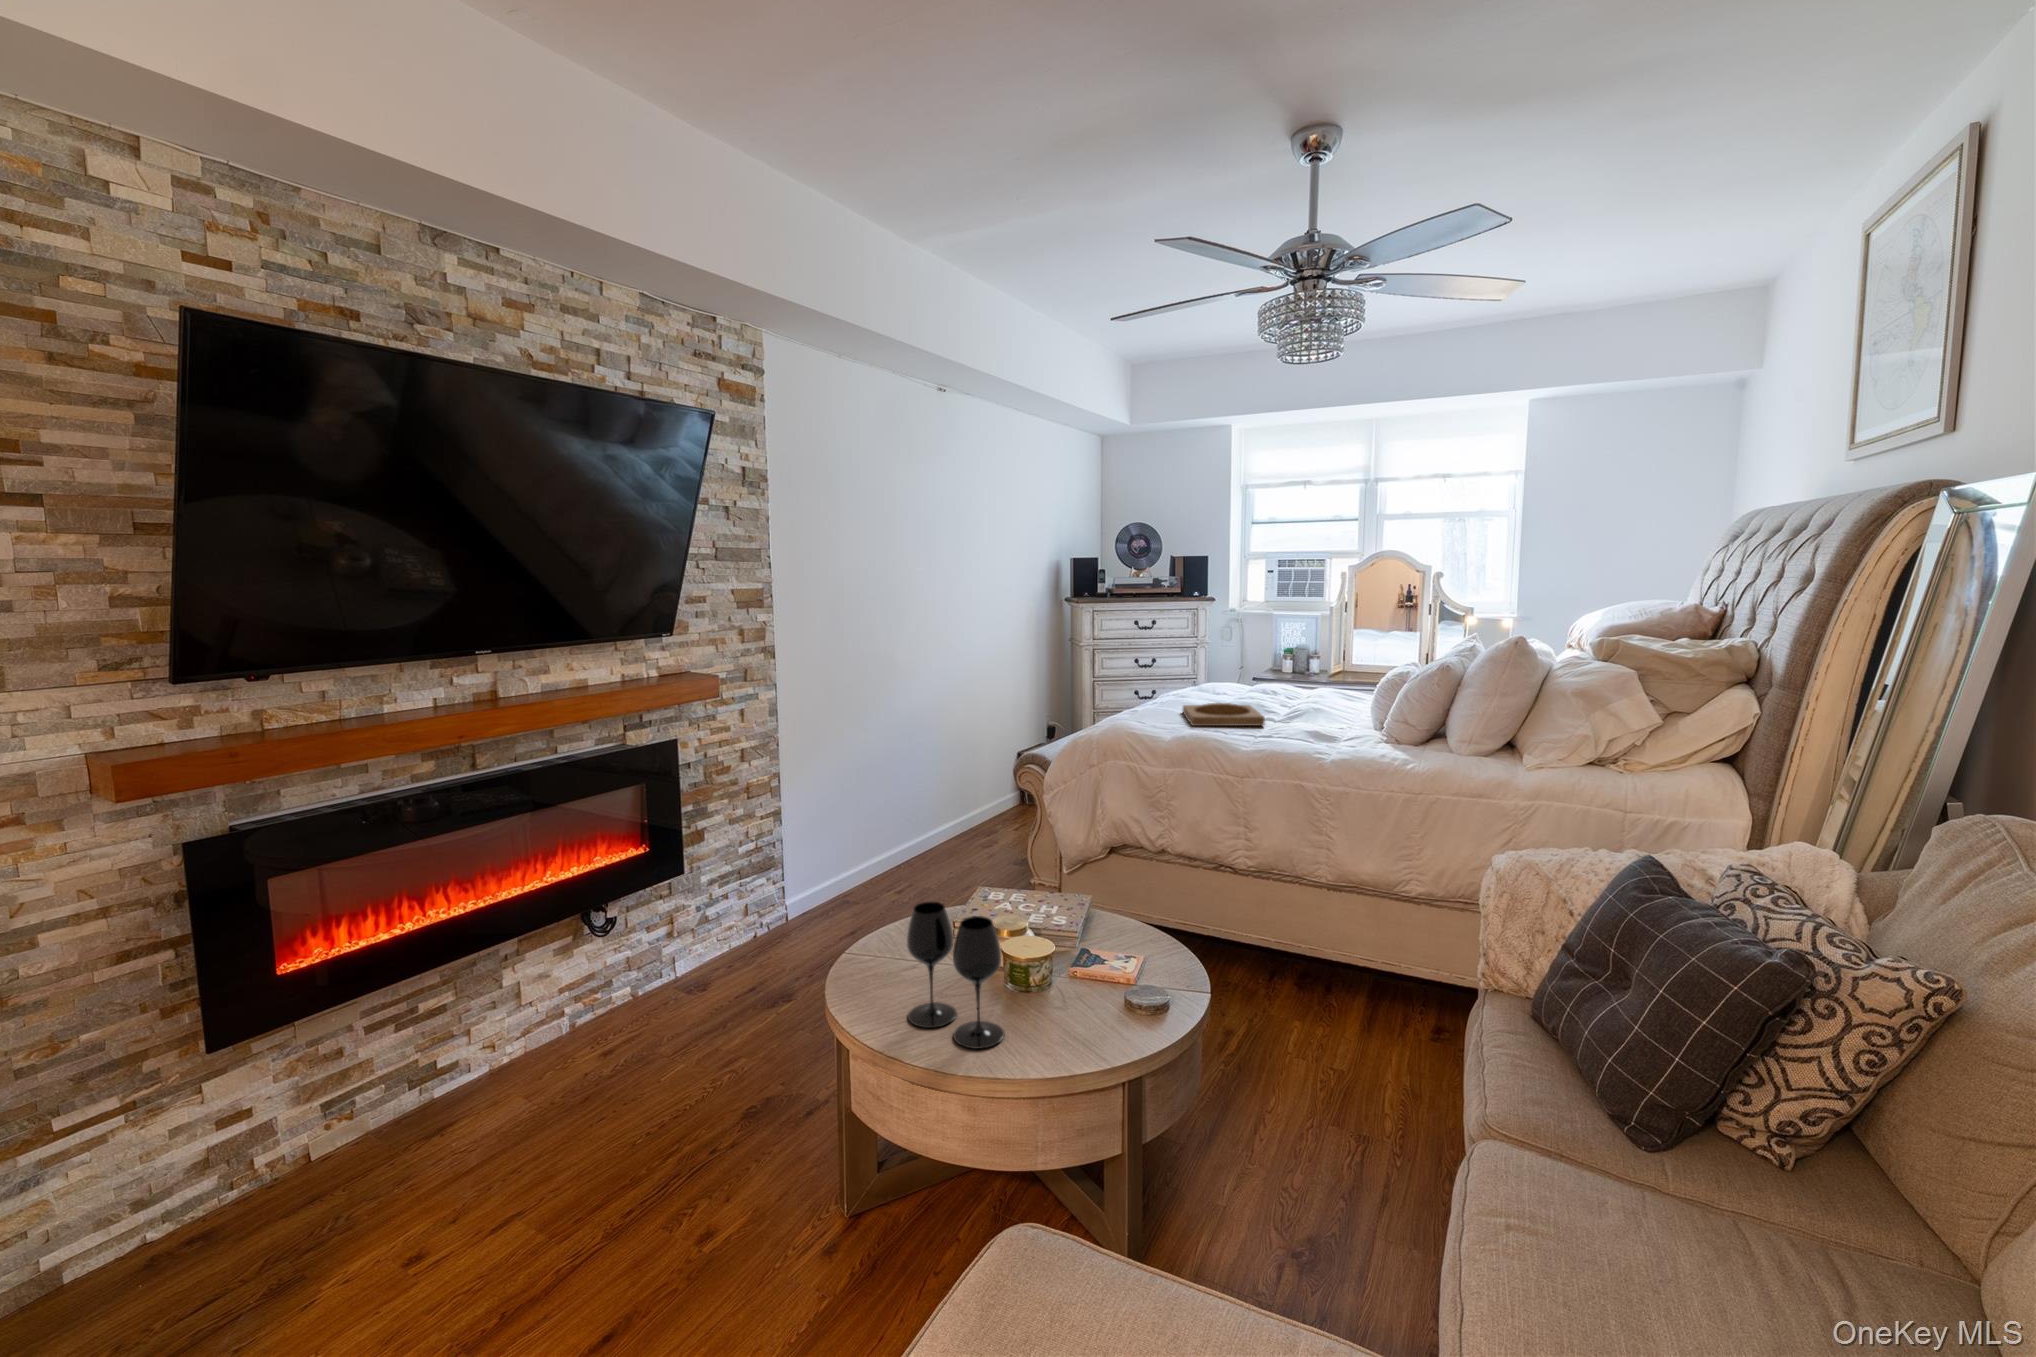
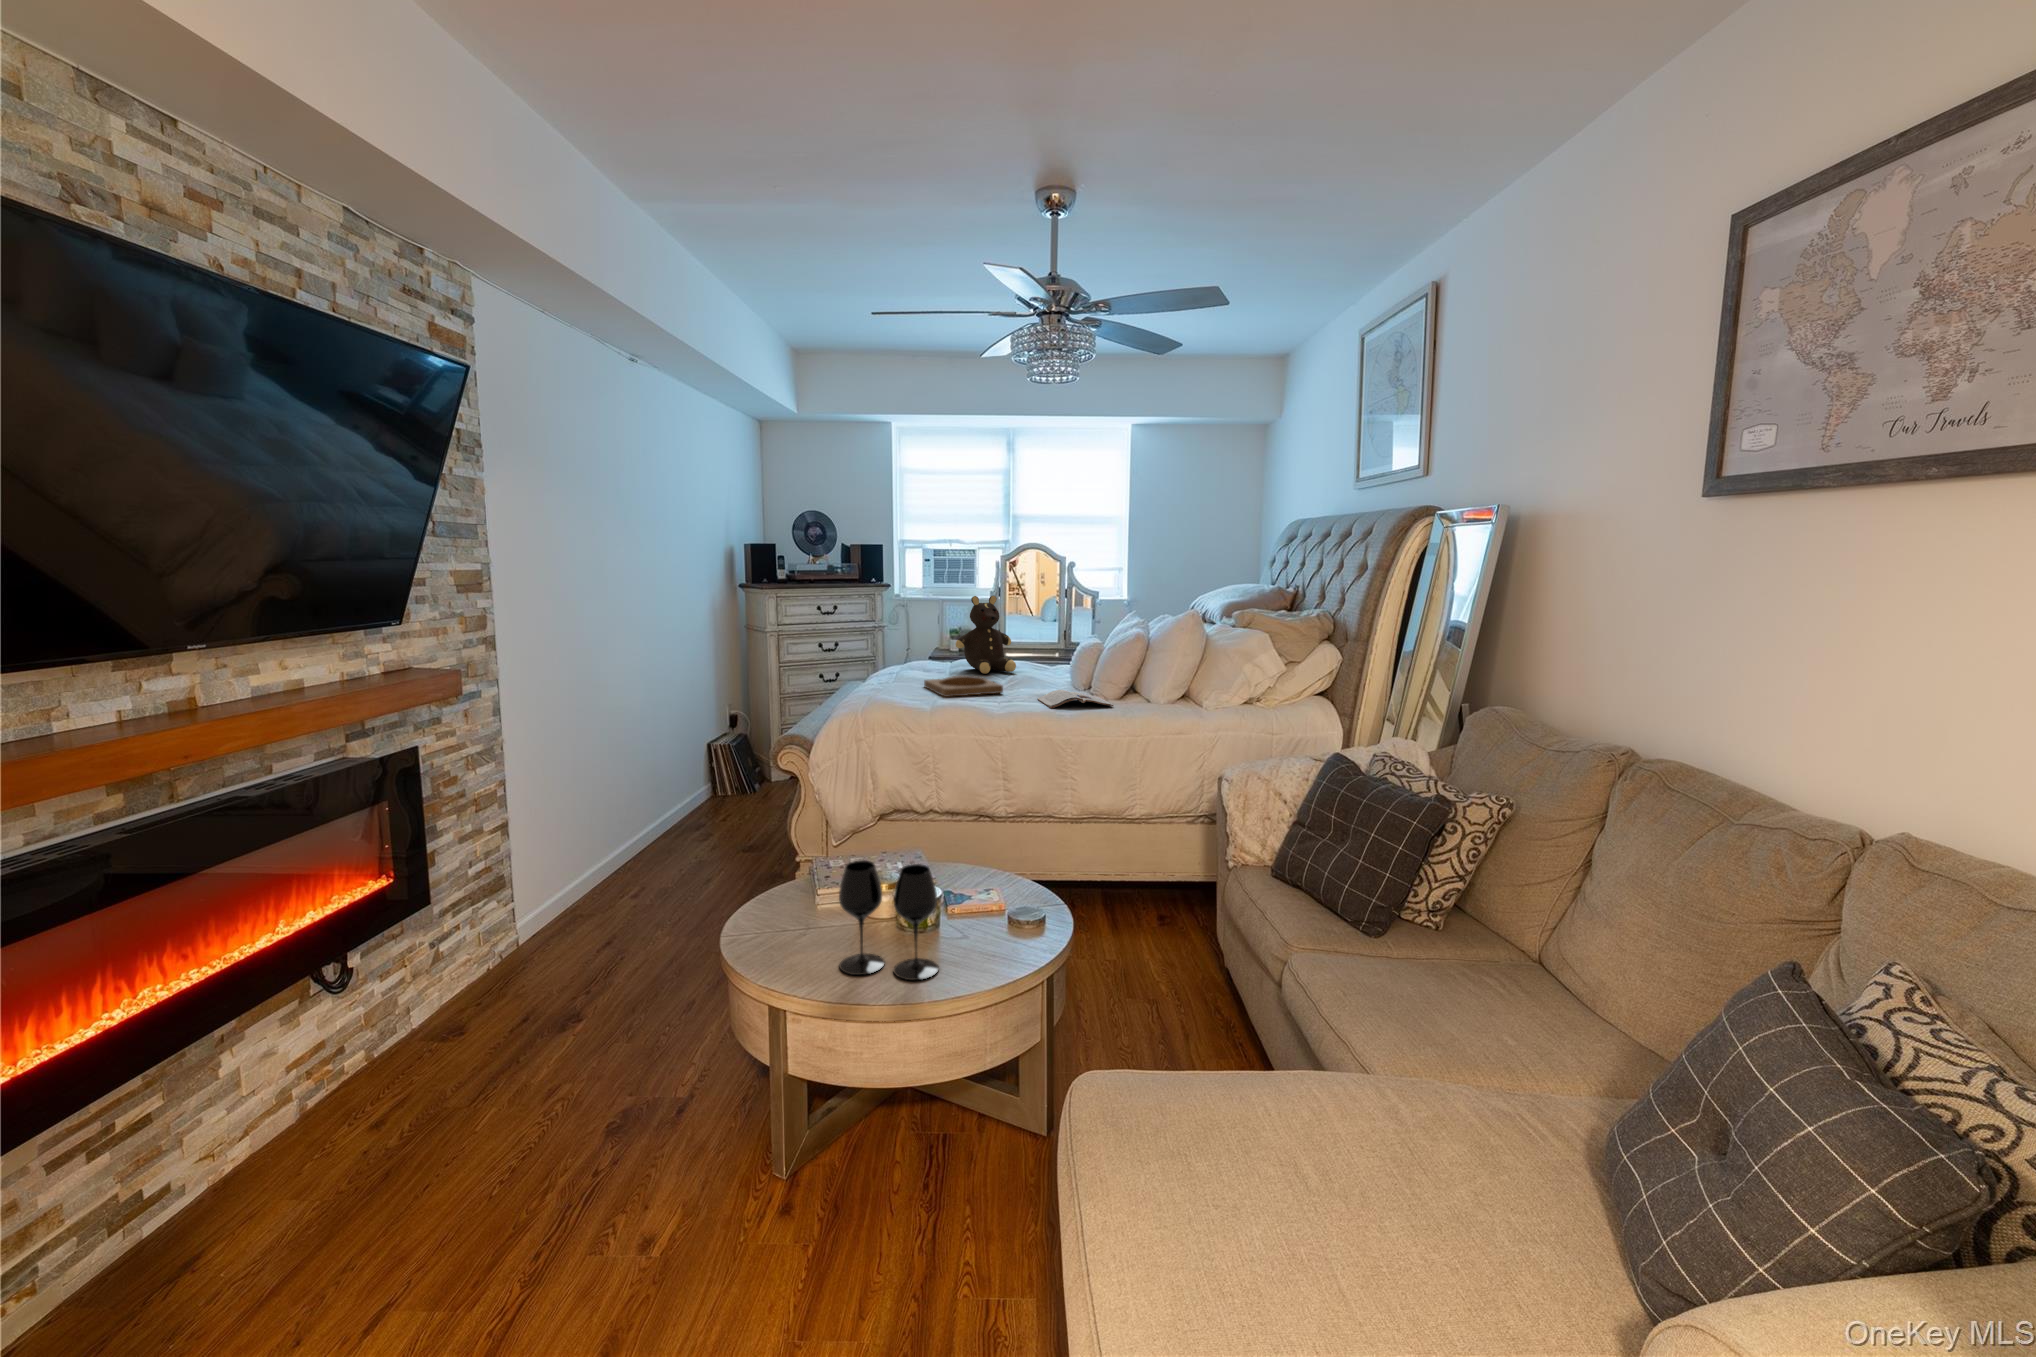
teddy bear: none [1240,613,1310,702] -> present [956,596,1016,674]
magazine: none [1300,727,1391,752] -> present [1038,690,1113,708]

